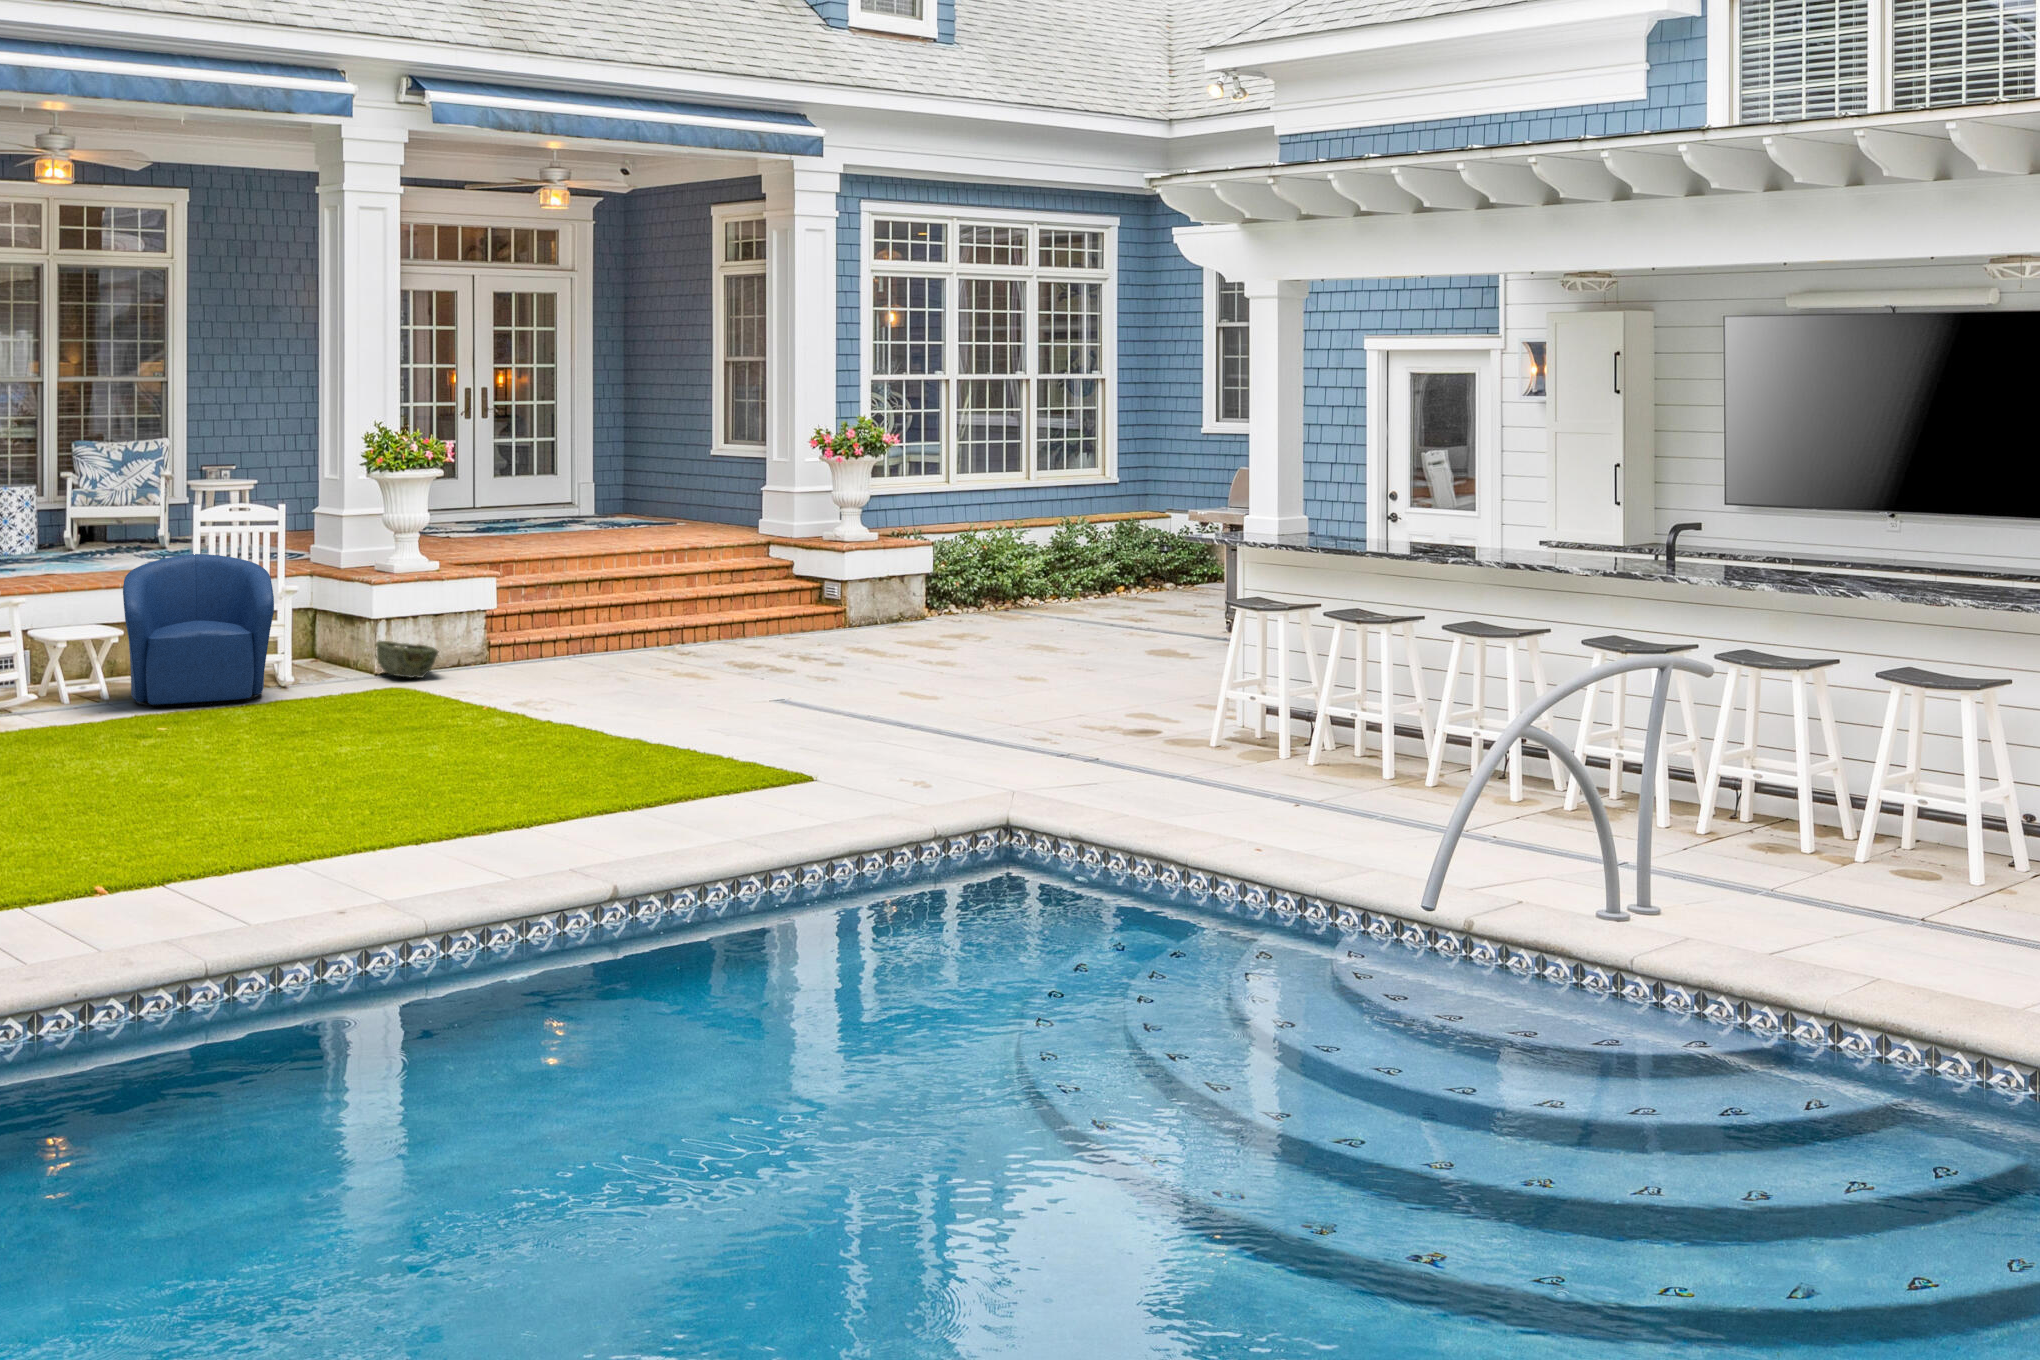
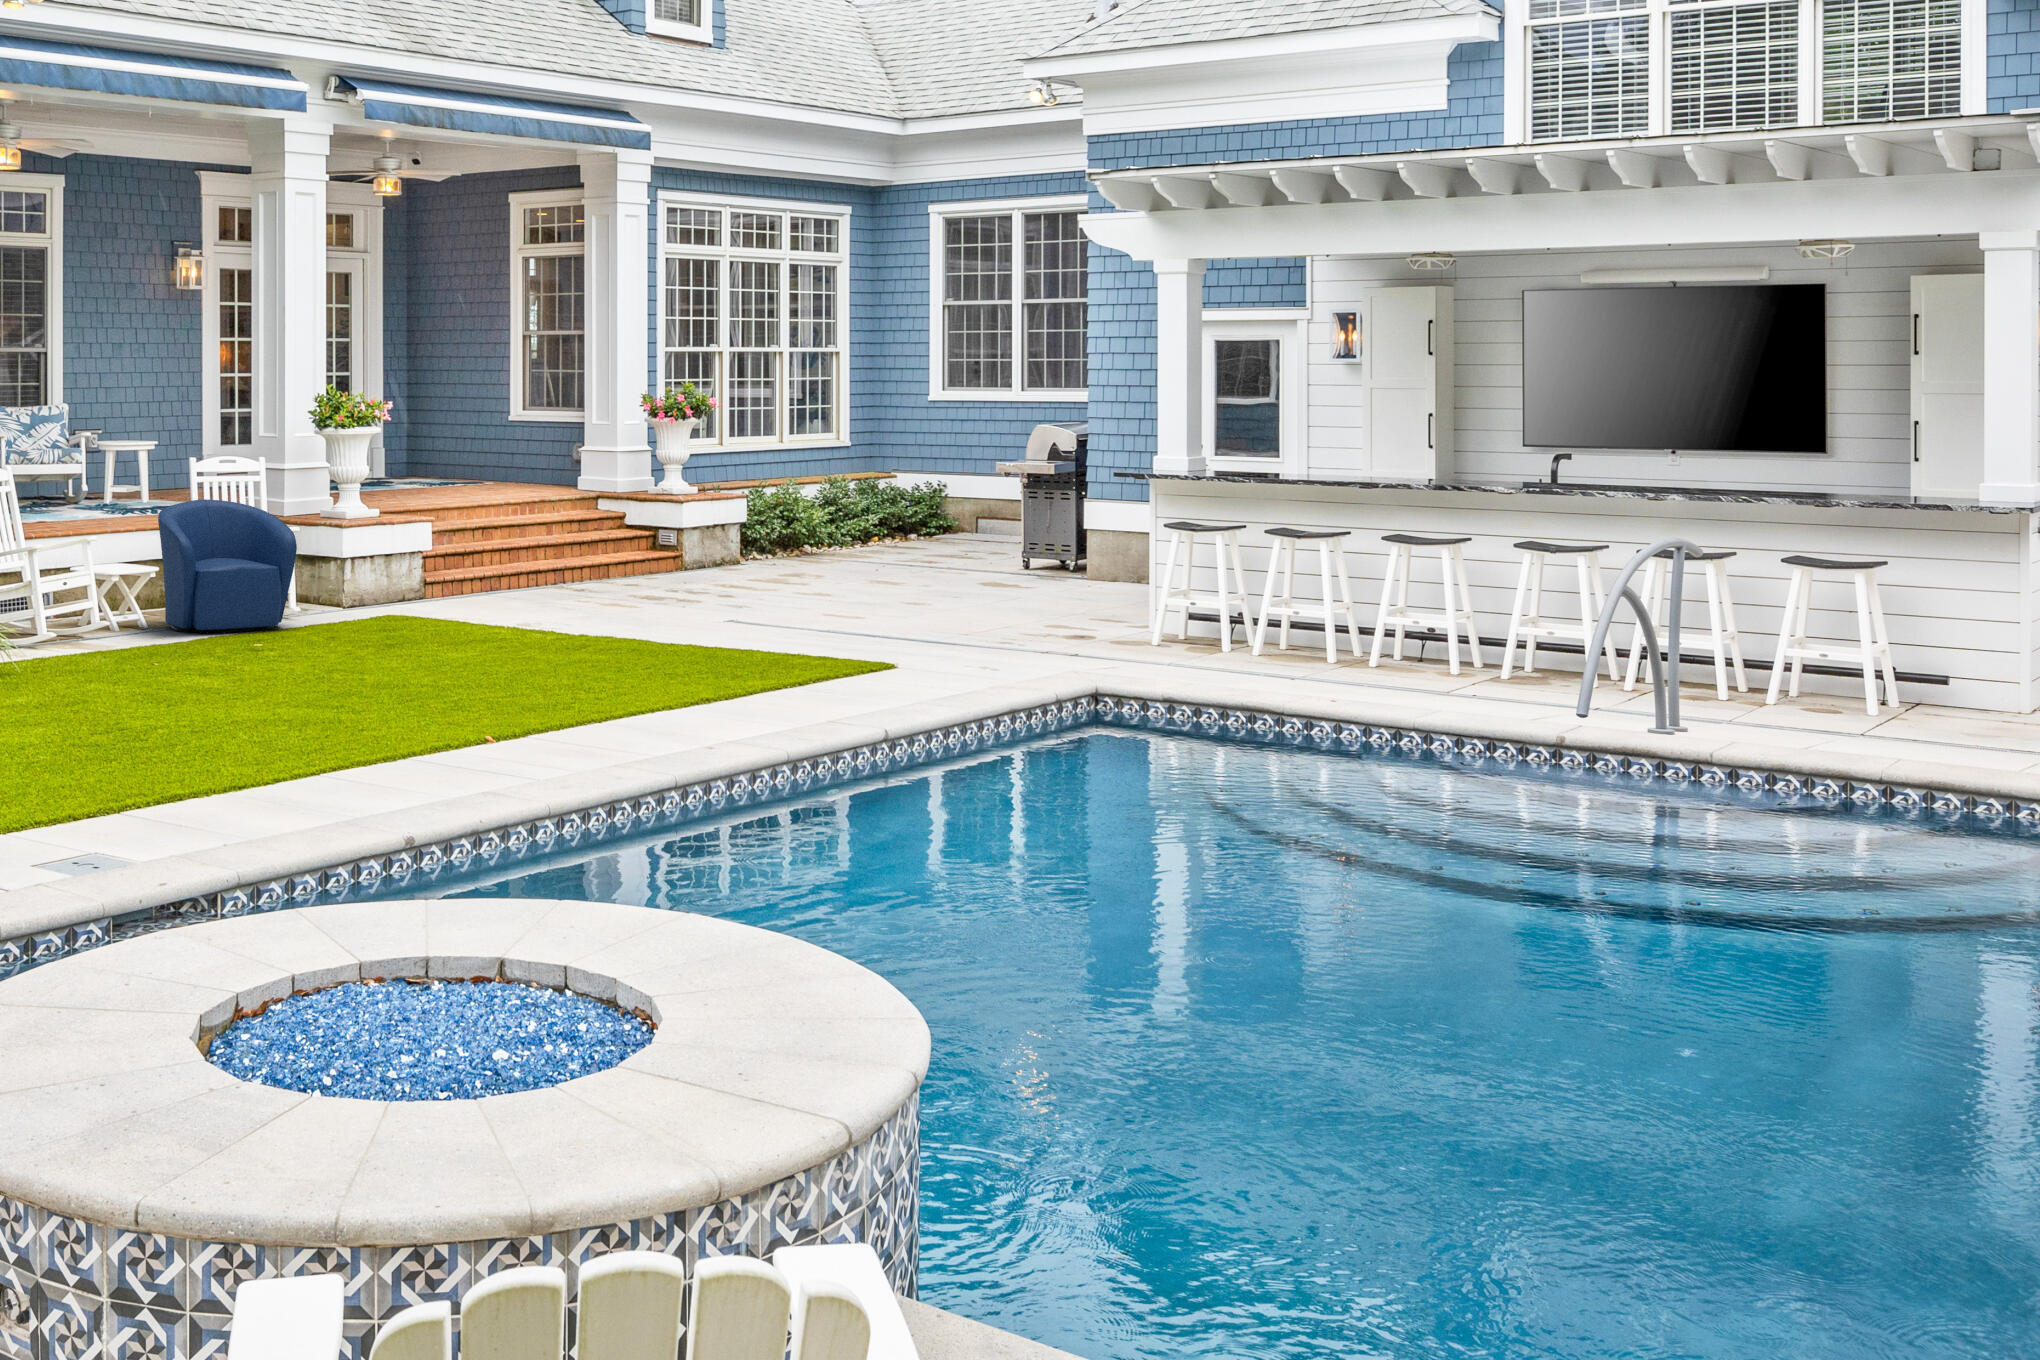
woven basket: present [376,641,438,678] -> none [340,580,403,613]

